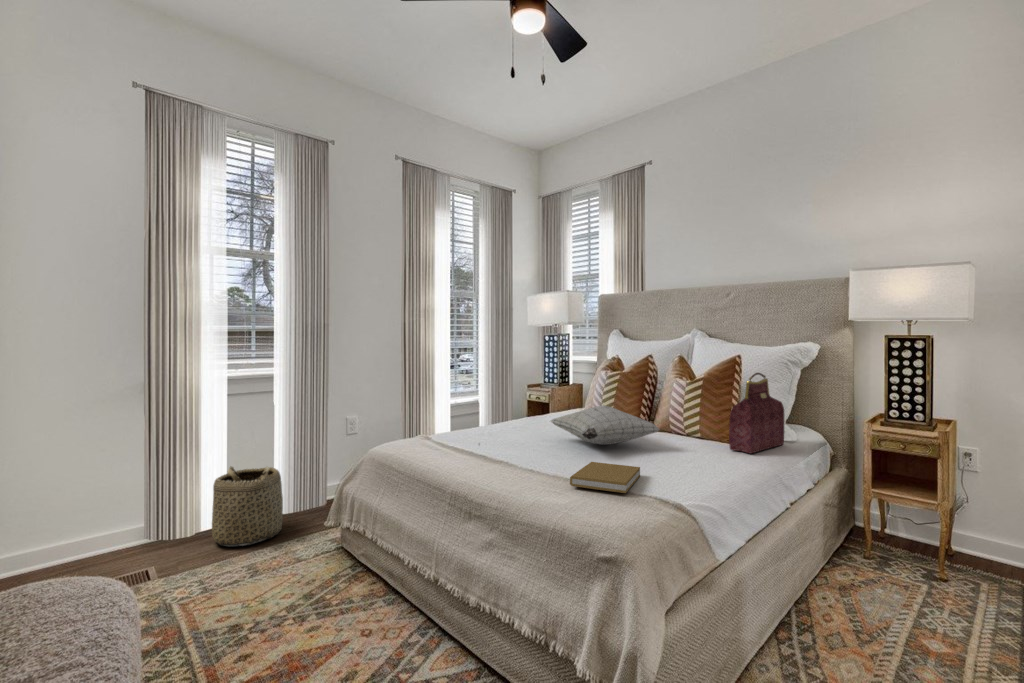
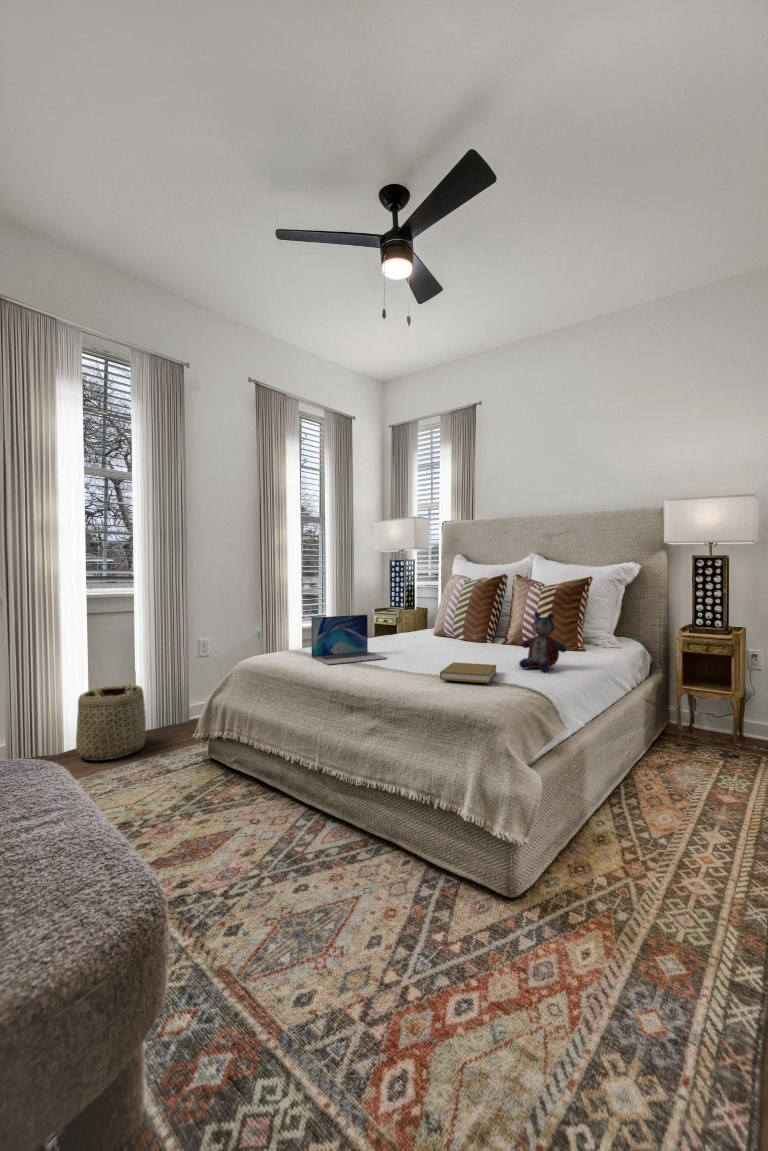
handbag: present [729,373,784,454] -> none [566,586,611,656]
laptop: none [442,401,522,459] -> present [311,615,387,665]
pillow: present [551,405,659,445] -> none [407,617,508,653]
stuffed bear: none [669,405,725,476] -> present [519,612,566,671]

